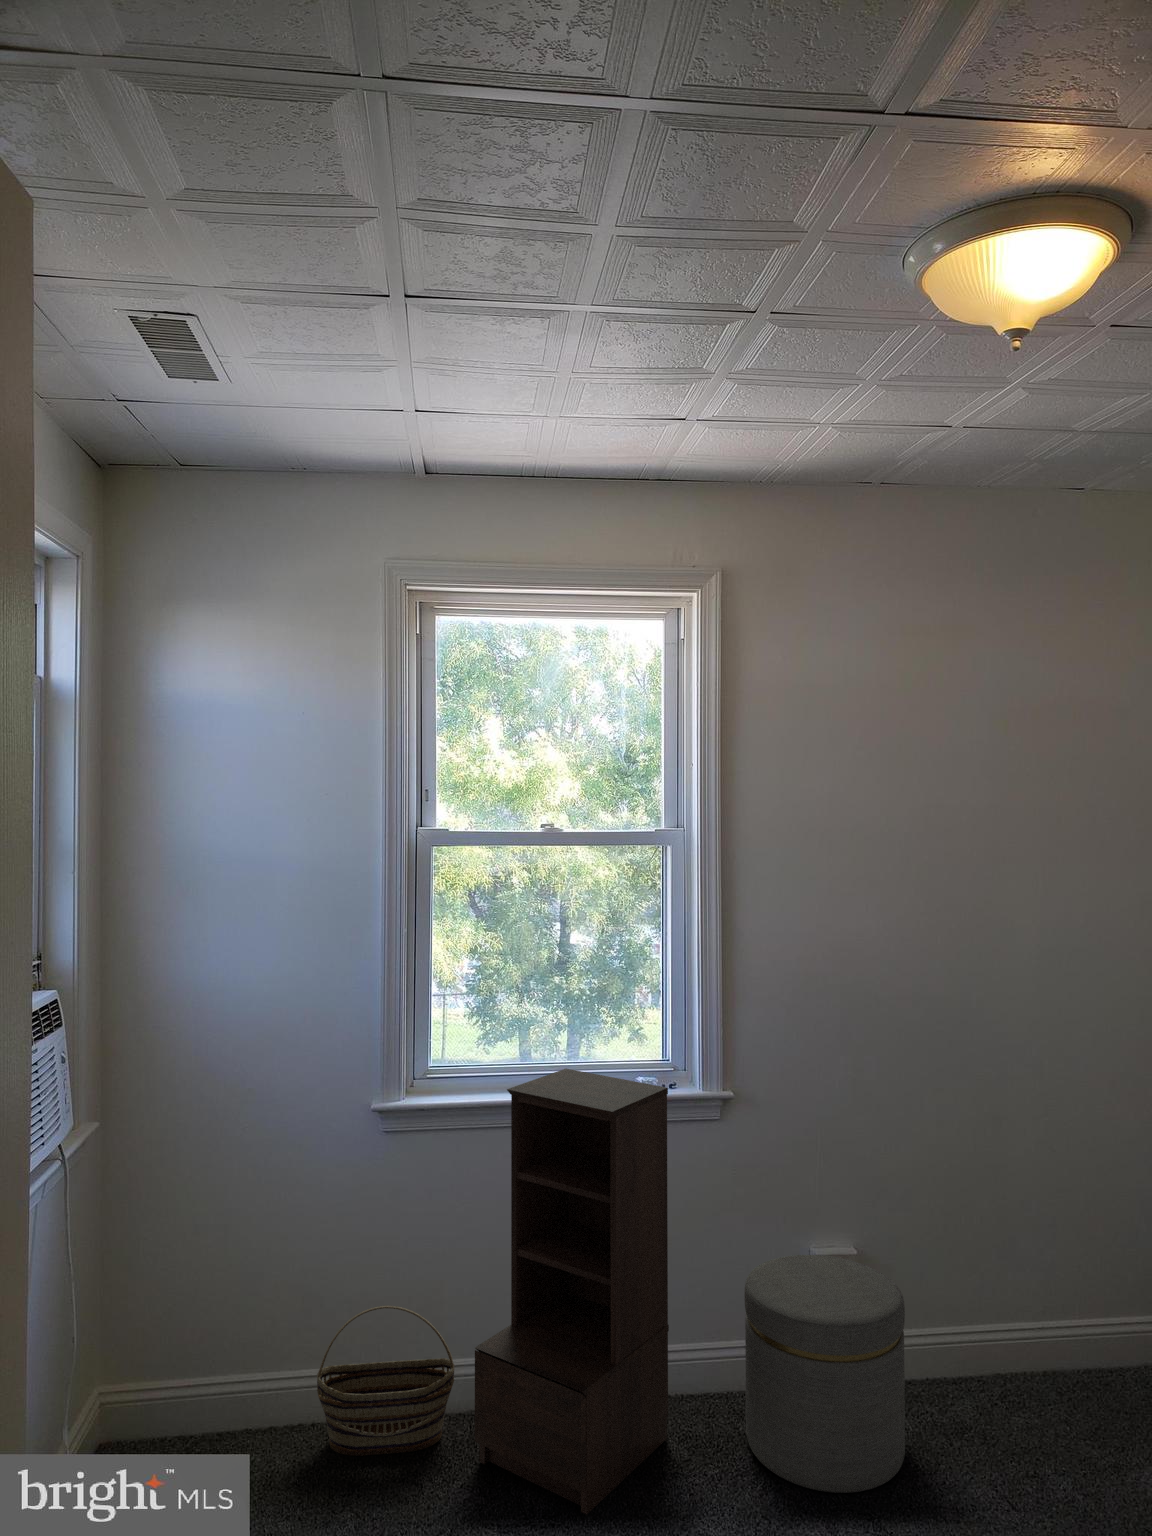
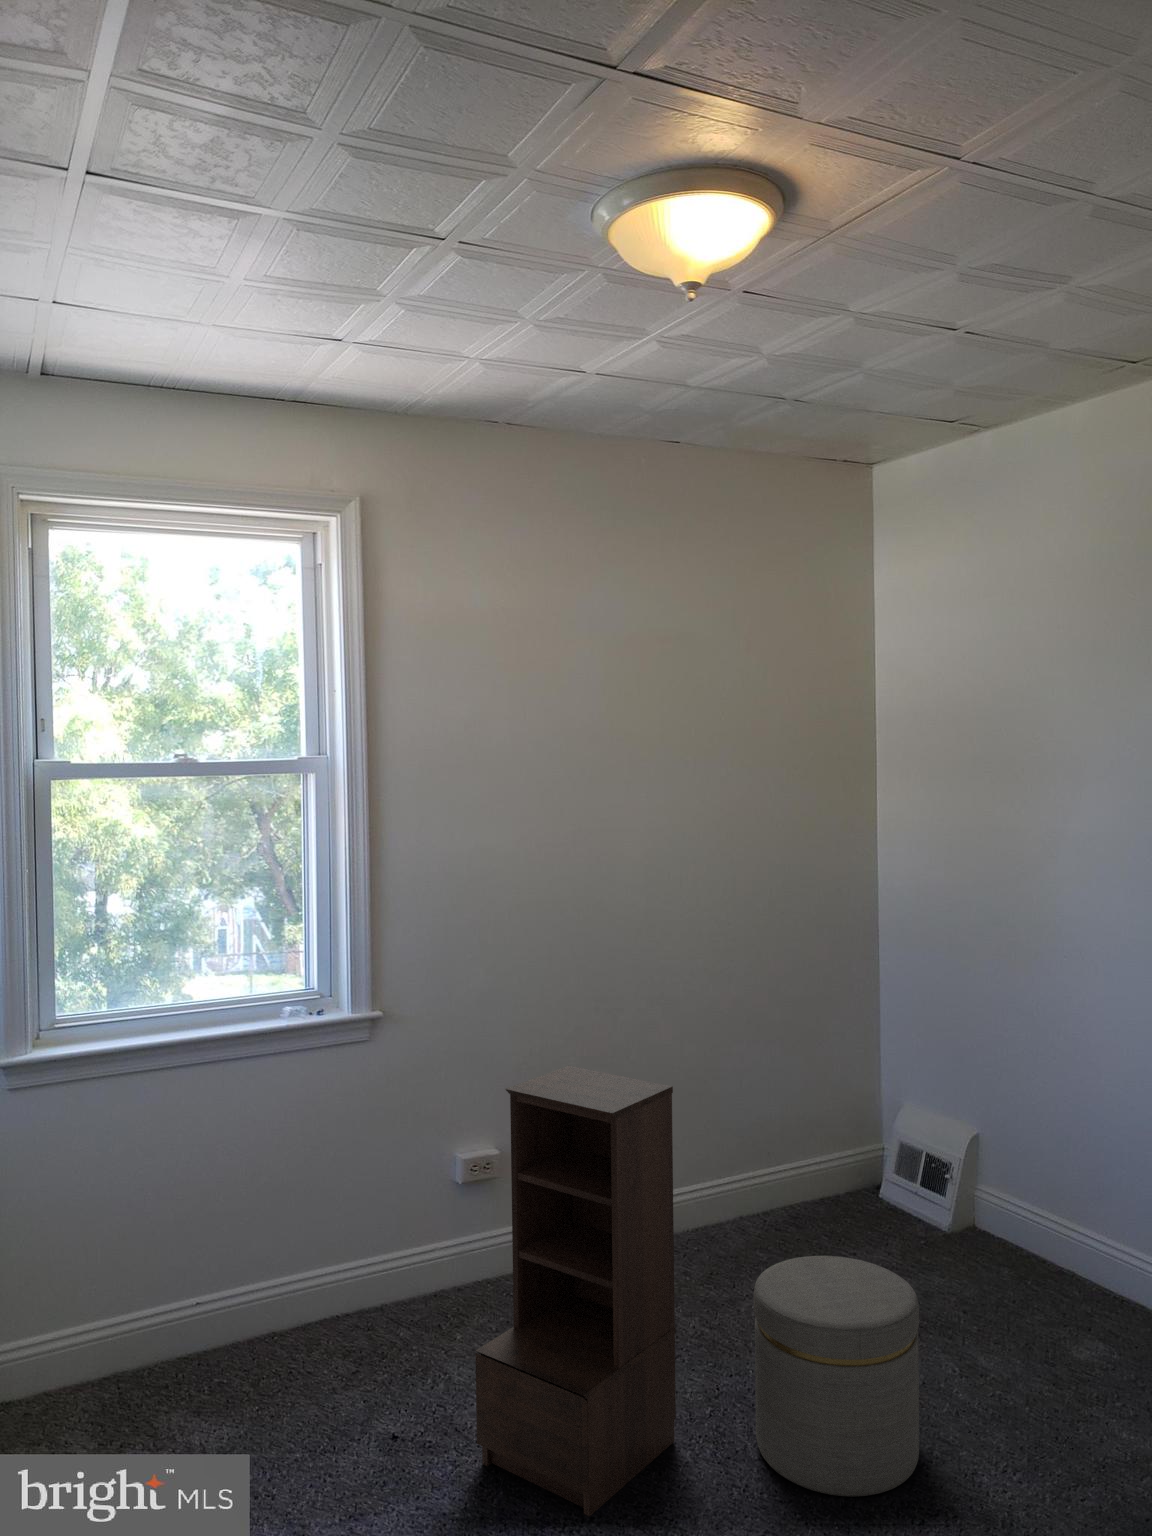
basket: present [317,1306,454,1456] -> none [317,1308,456,1457]

